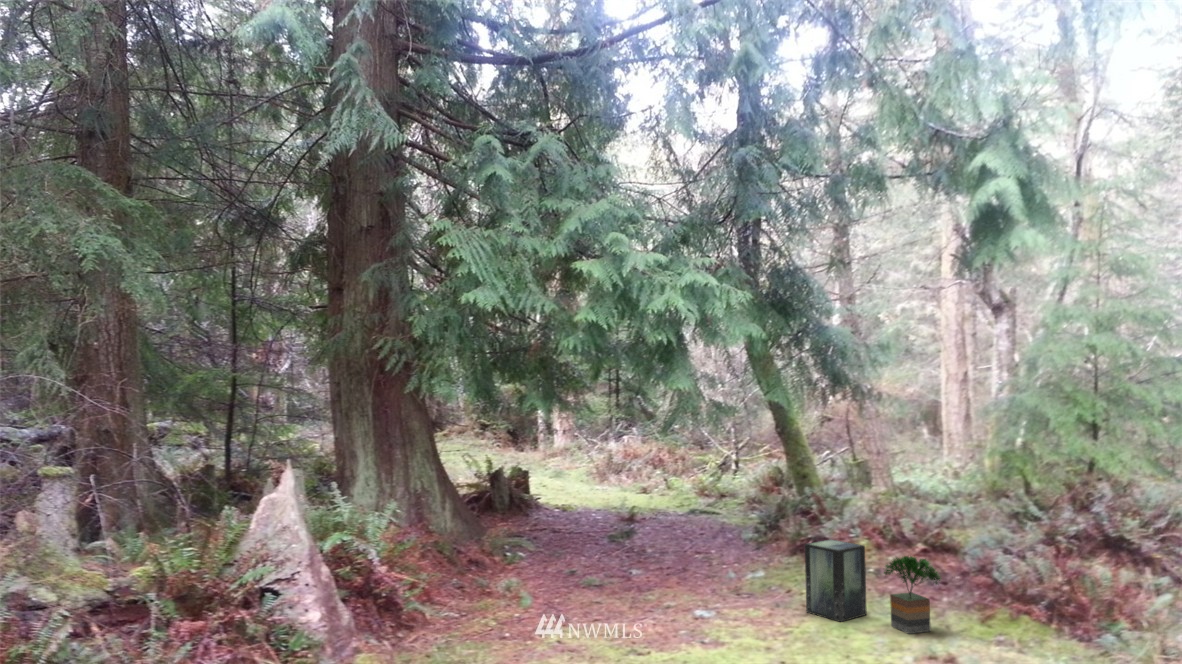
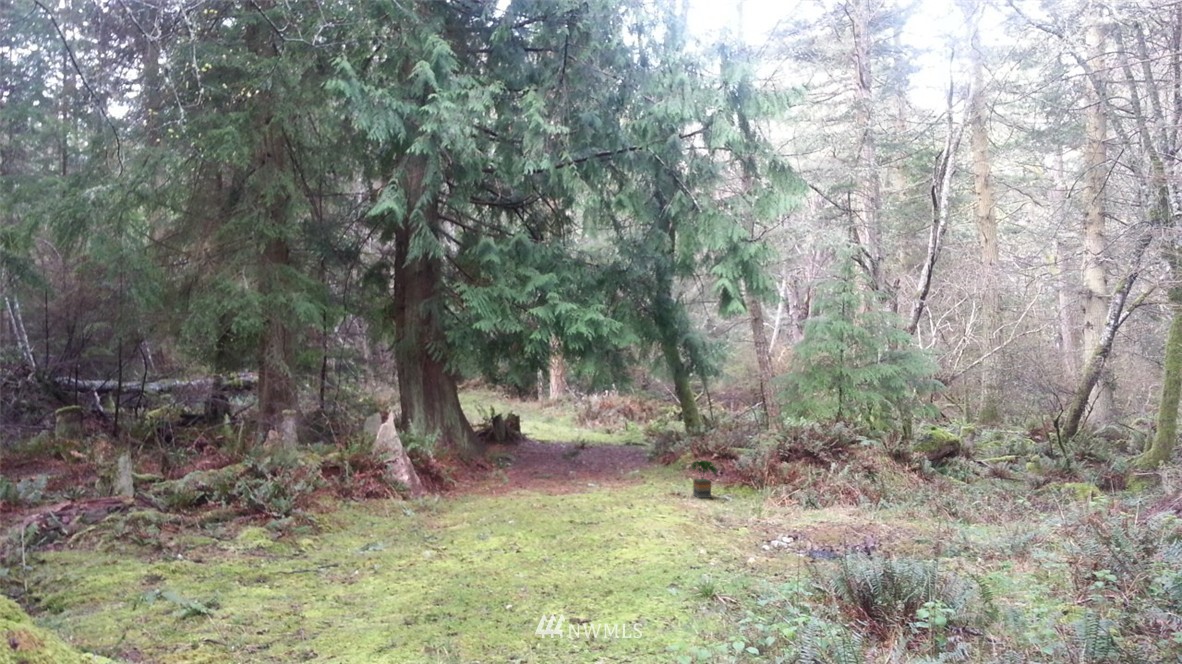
storage box: present [805,539,867,622] -> none [655,453,686,494]

